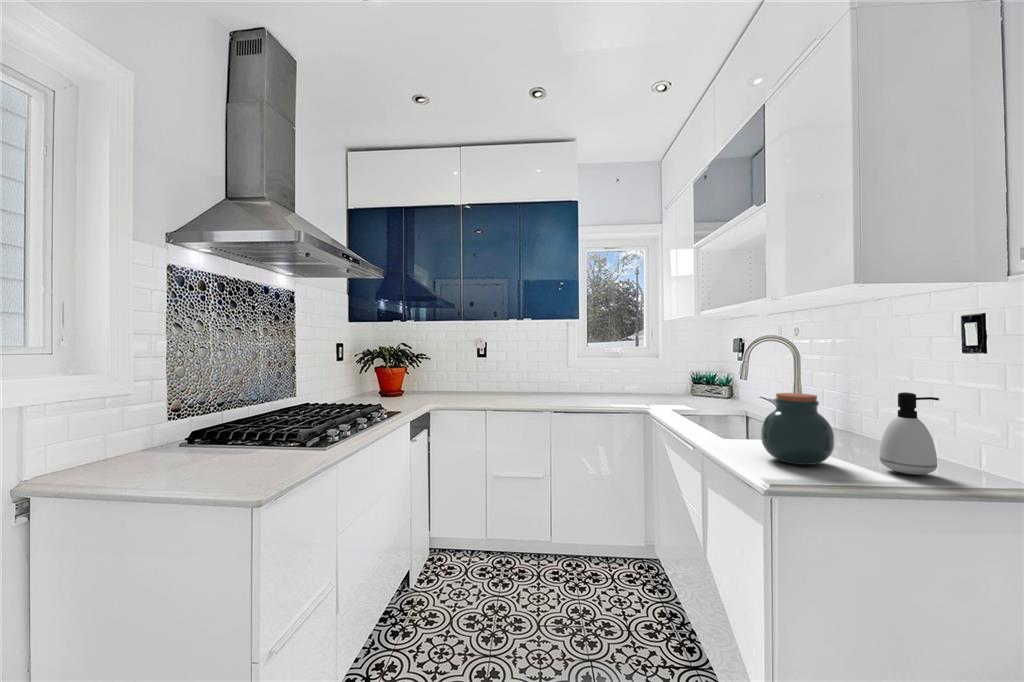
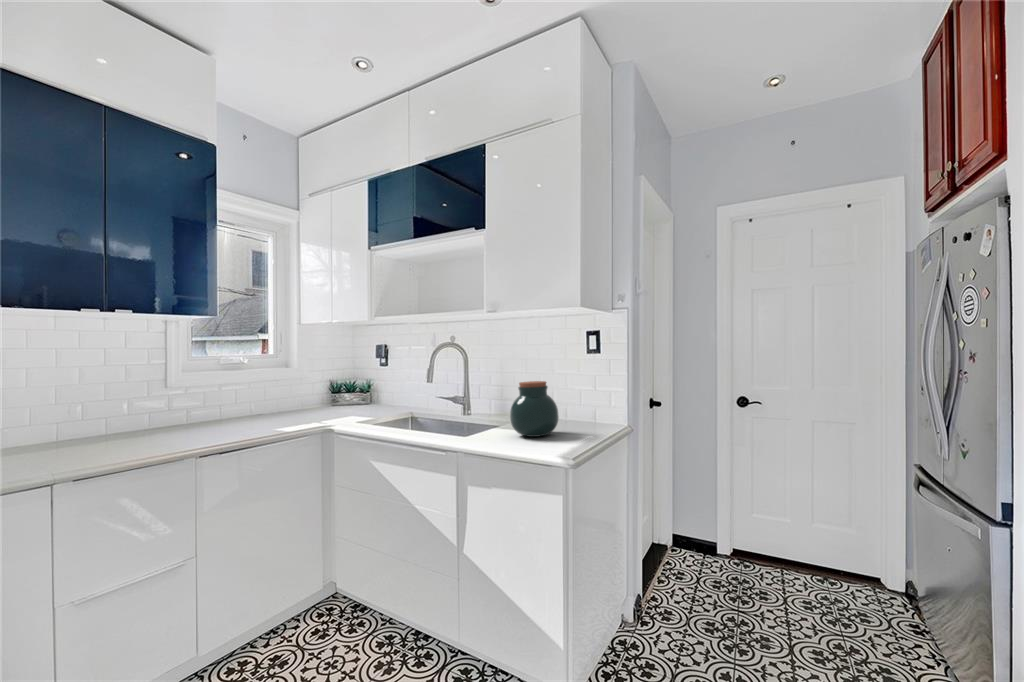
soap dispenser: present [879,392,939,475] -> none [569,373,598,426]

